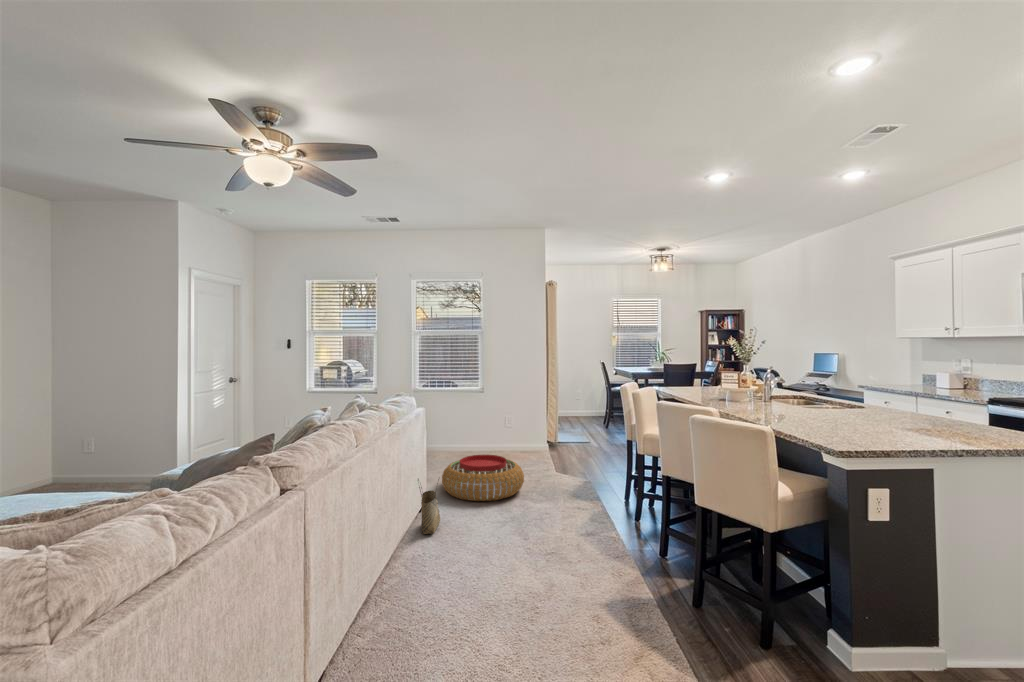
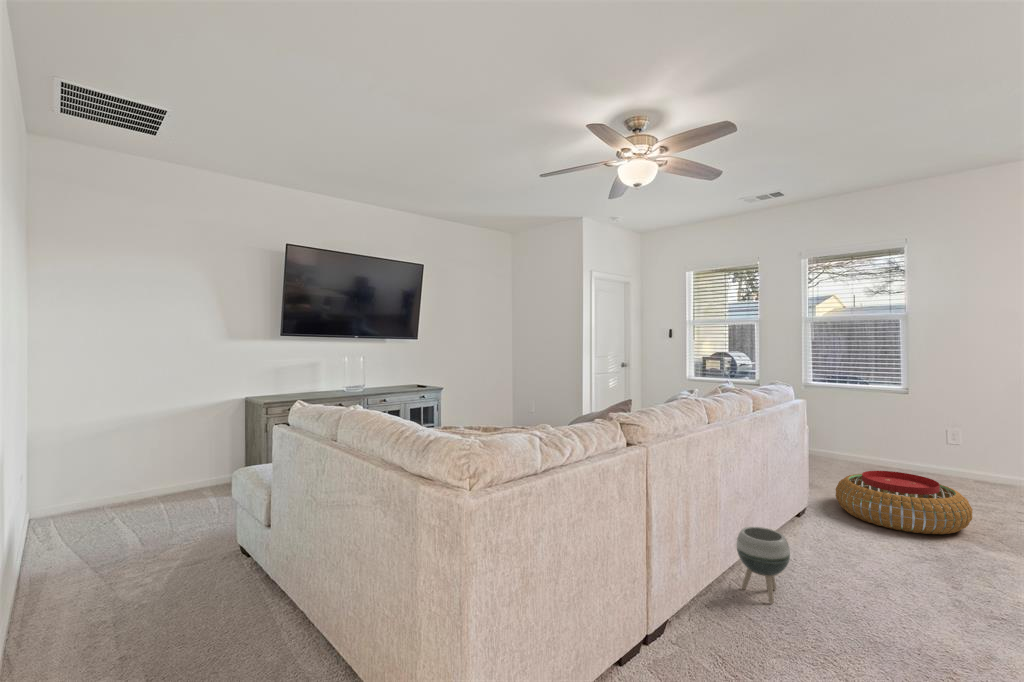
woven basket: present [418,479,440,534] -> none [793,479,825,545]
planter: none [382,534,427,603] -> present [736,527,790,603]

